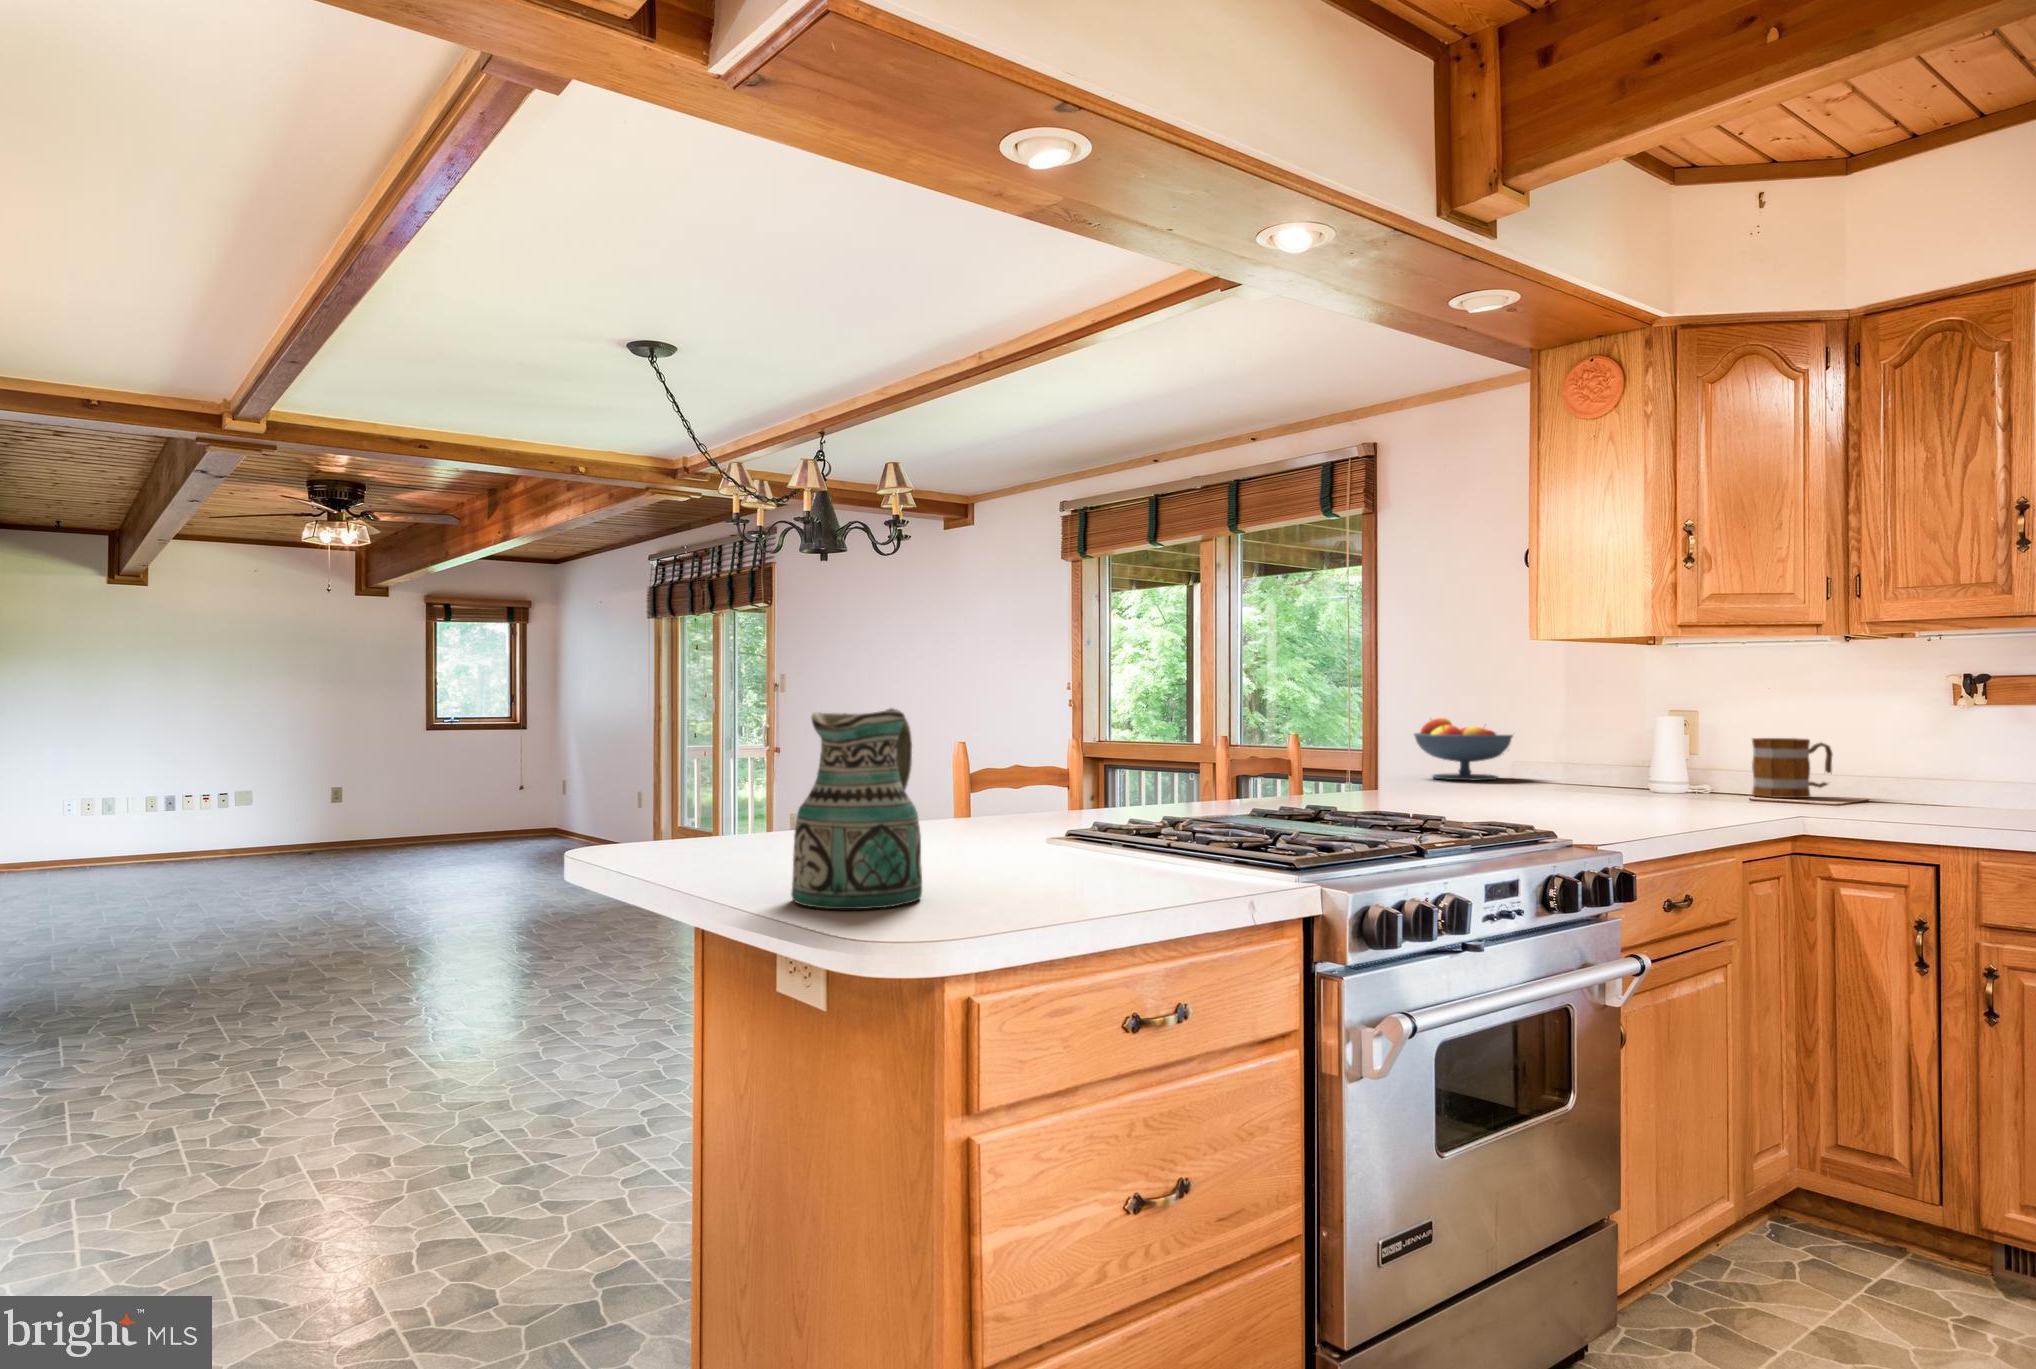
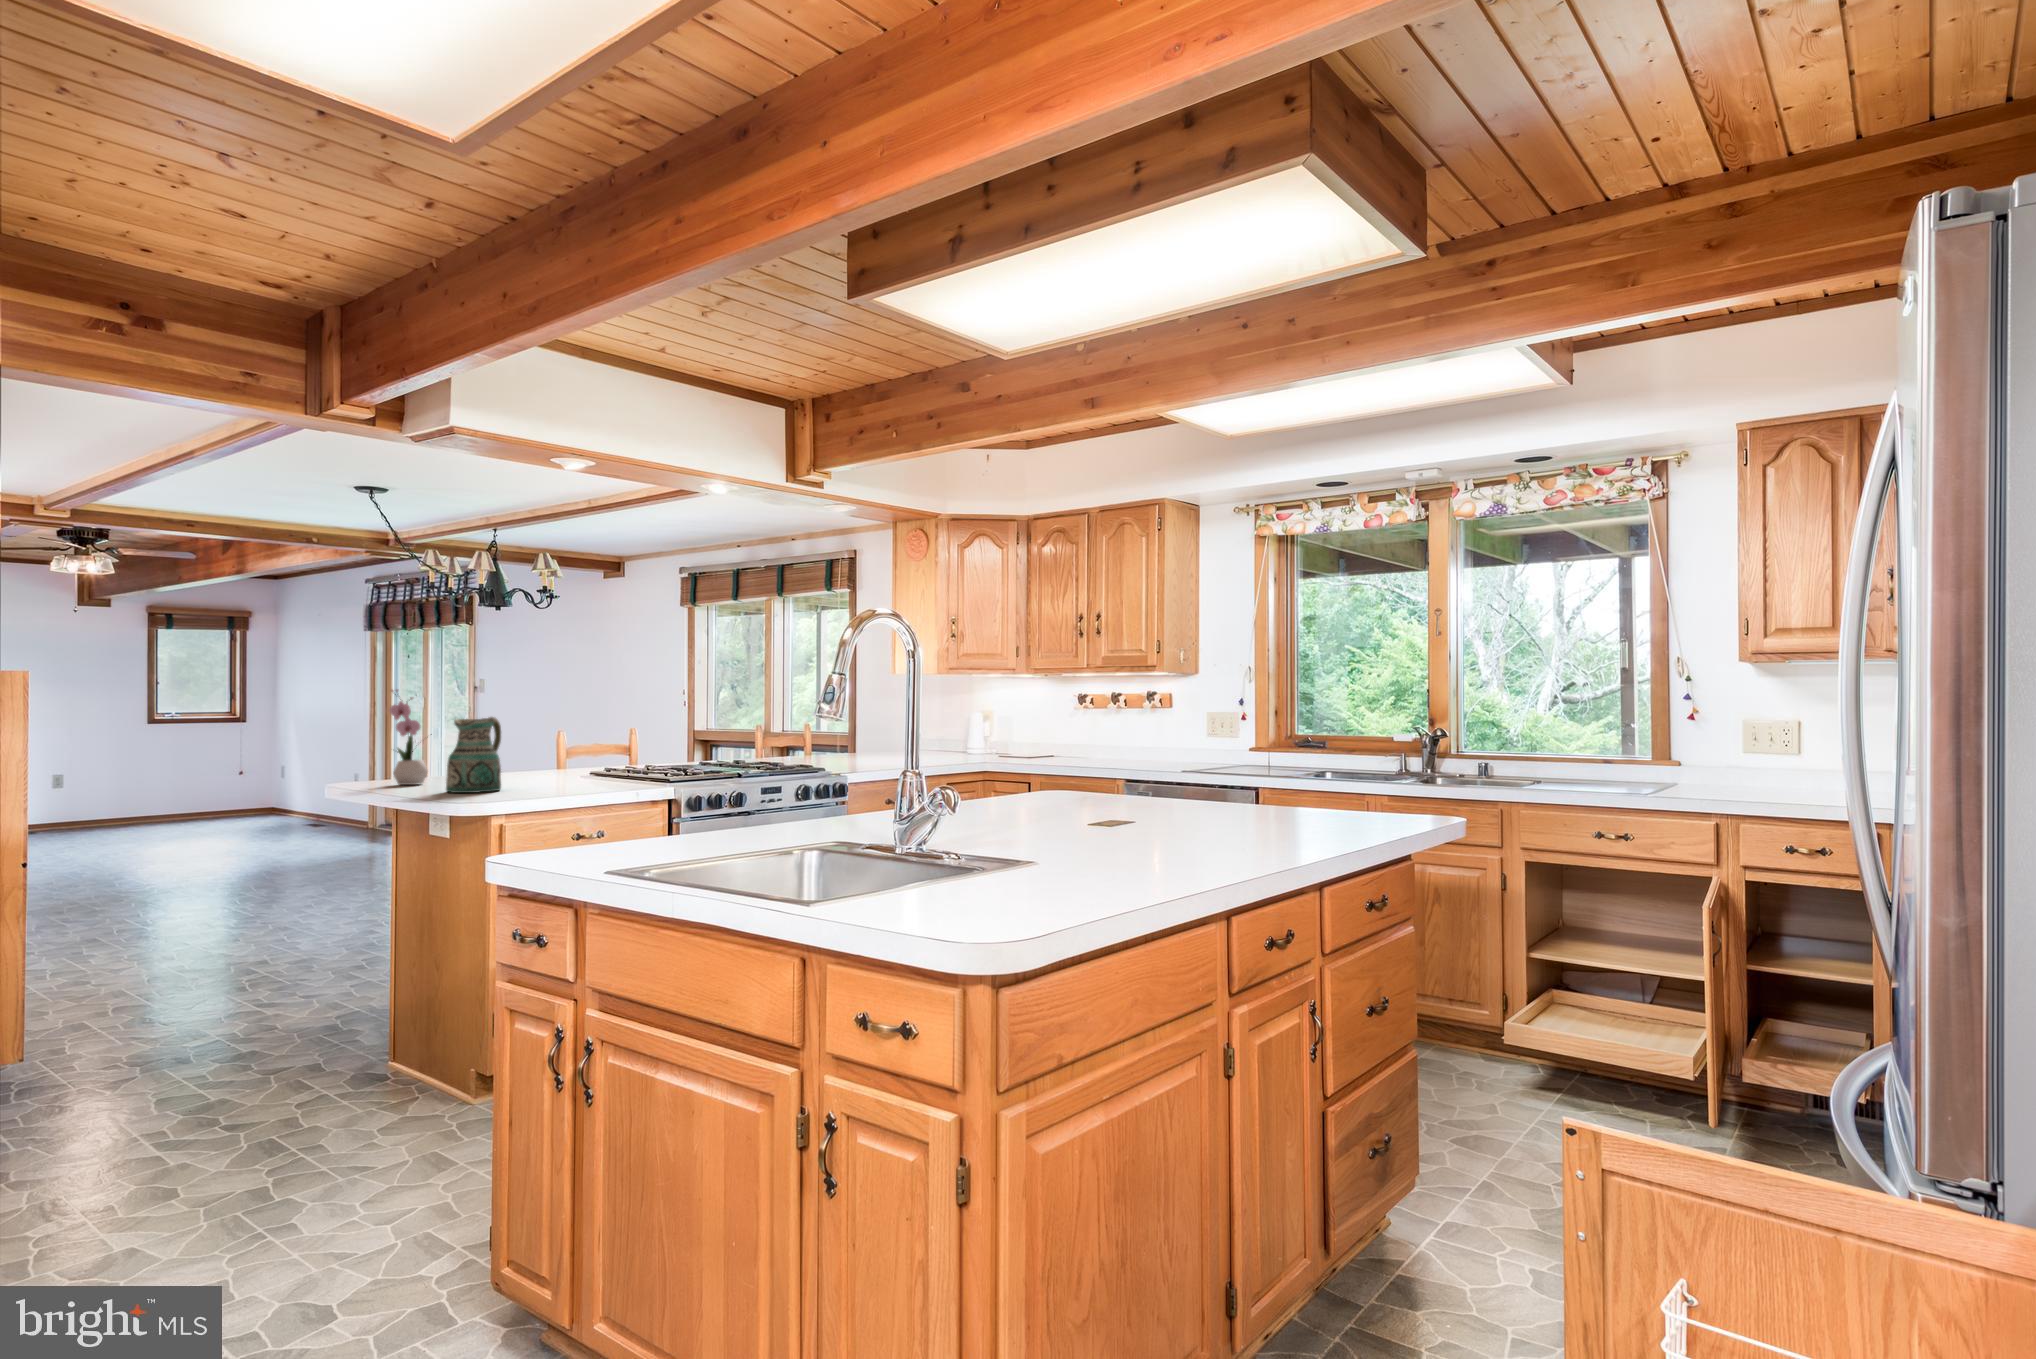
flower arrangement: none [661,648,749,864] -> present [390,690,432,785]
fruit bowl: present [1414,718,1513,780] -> none [865,715,922,751]
mug: present [1752,738,1832,798] -> none [1002,726,1040,757]

